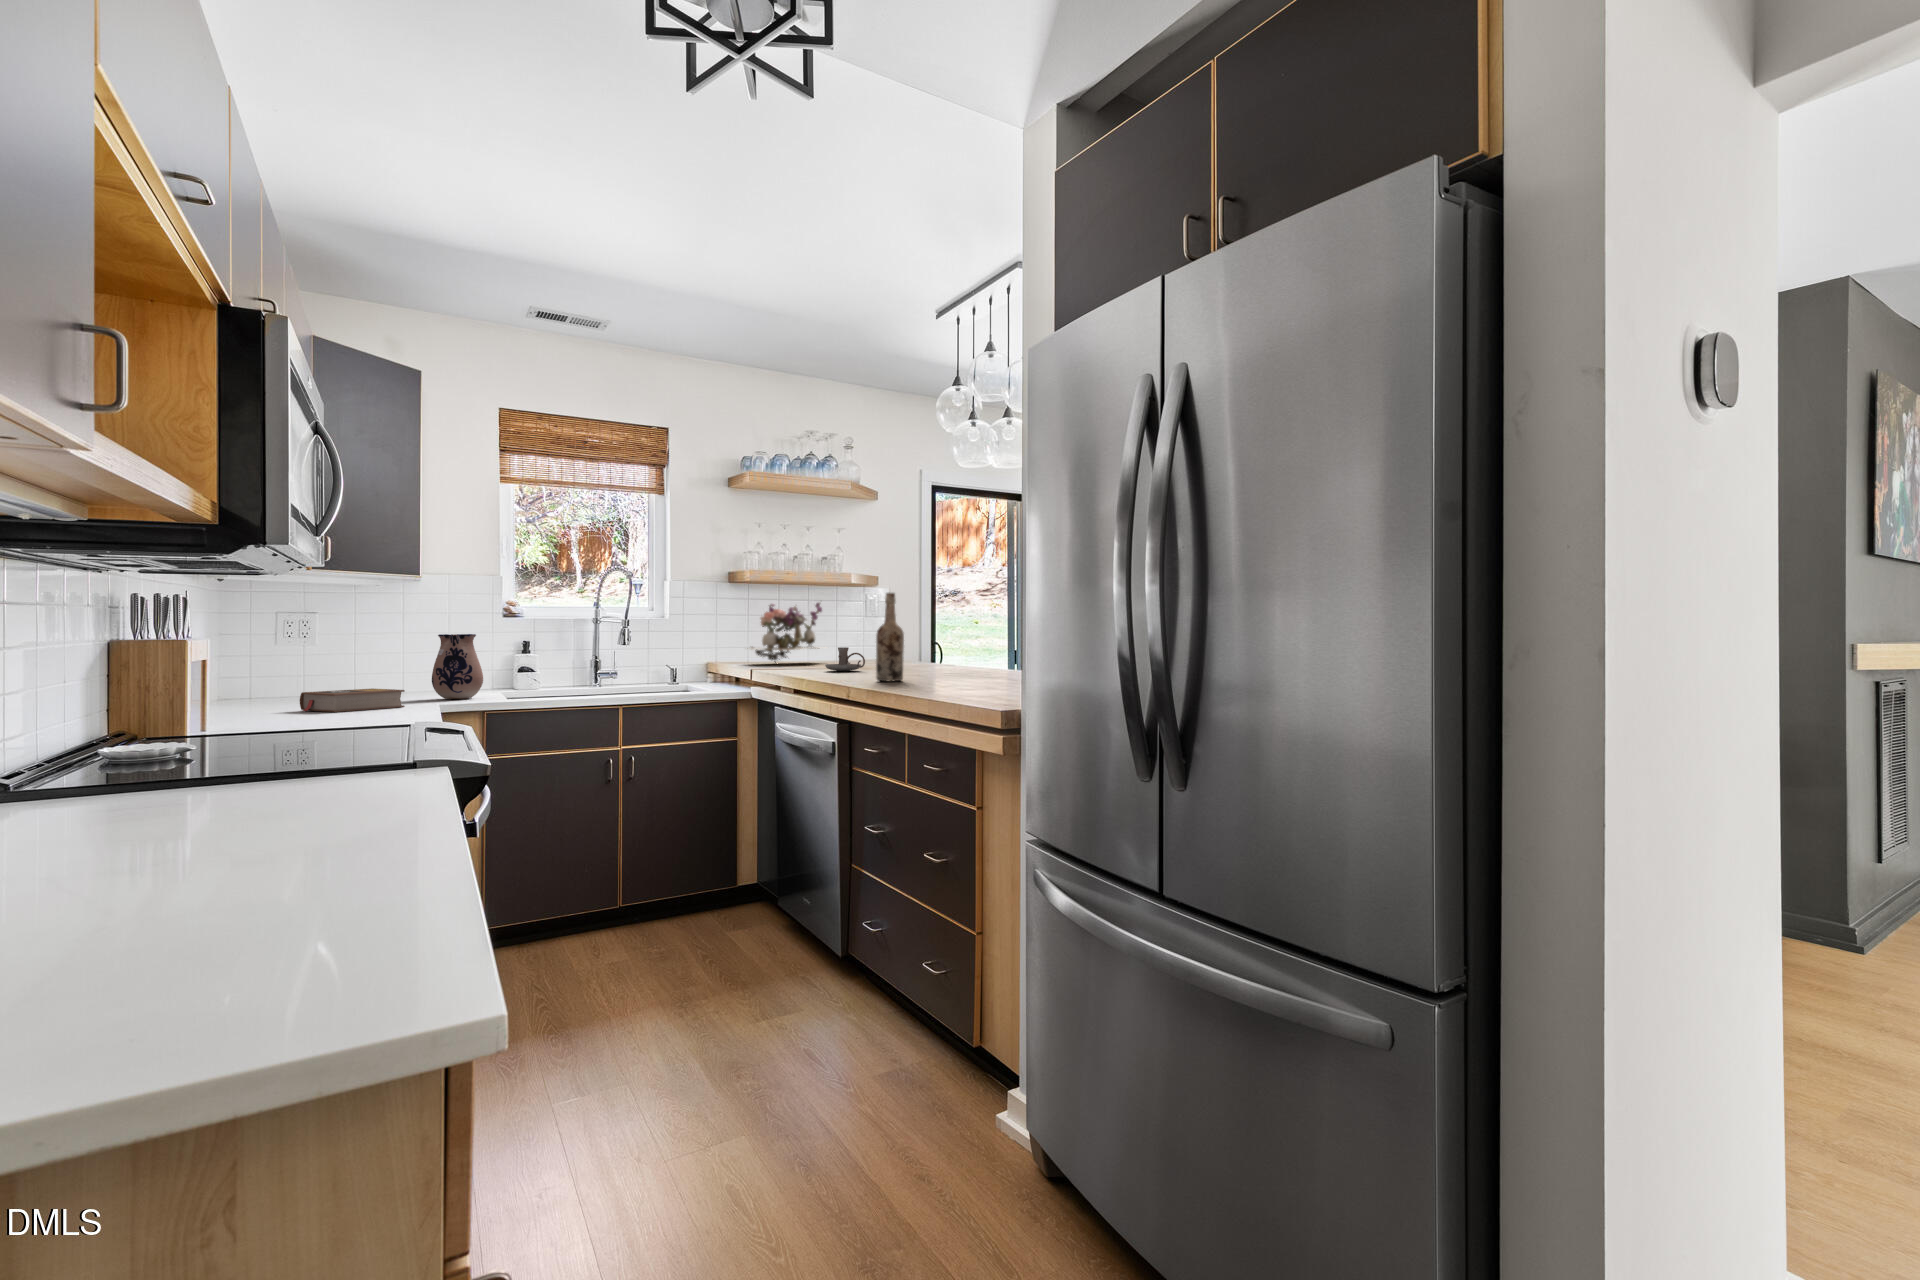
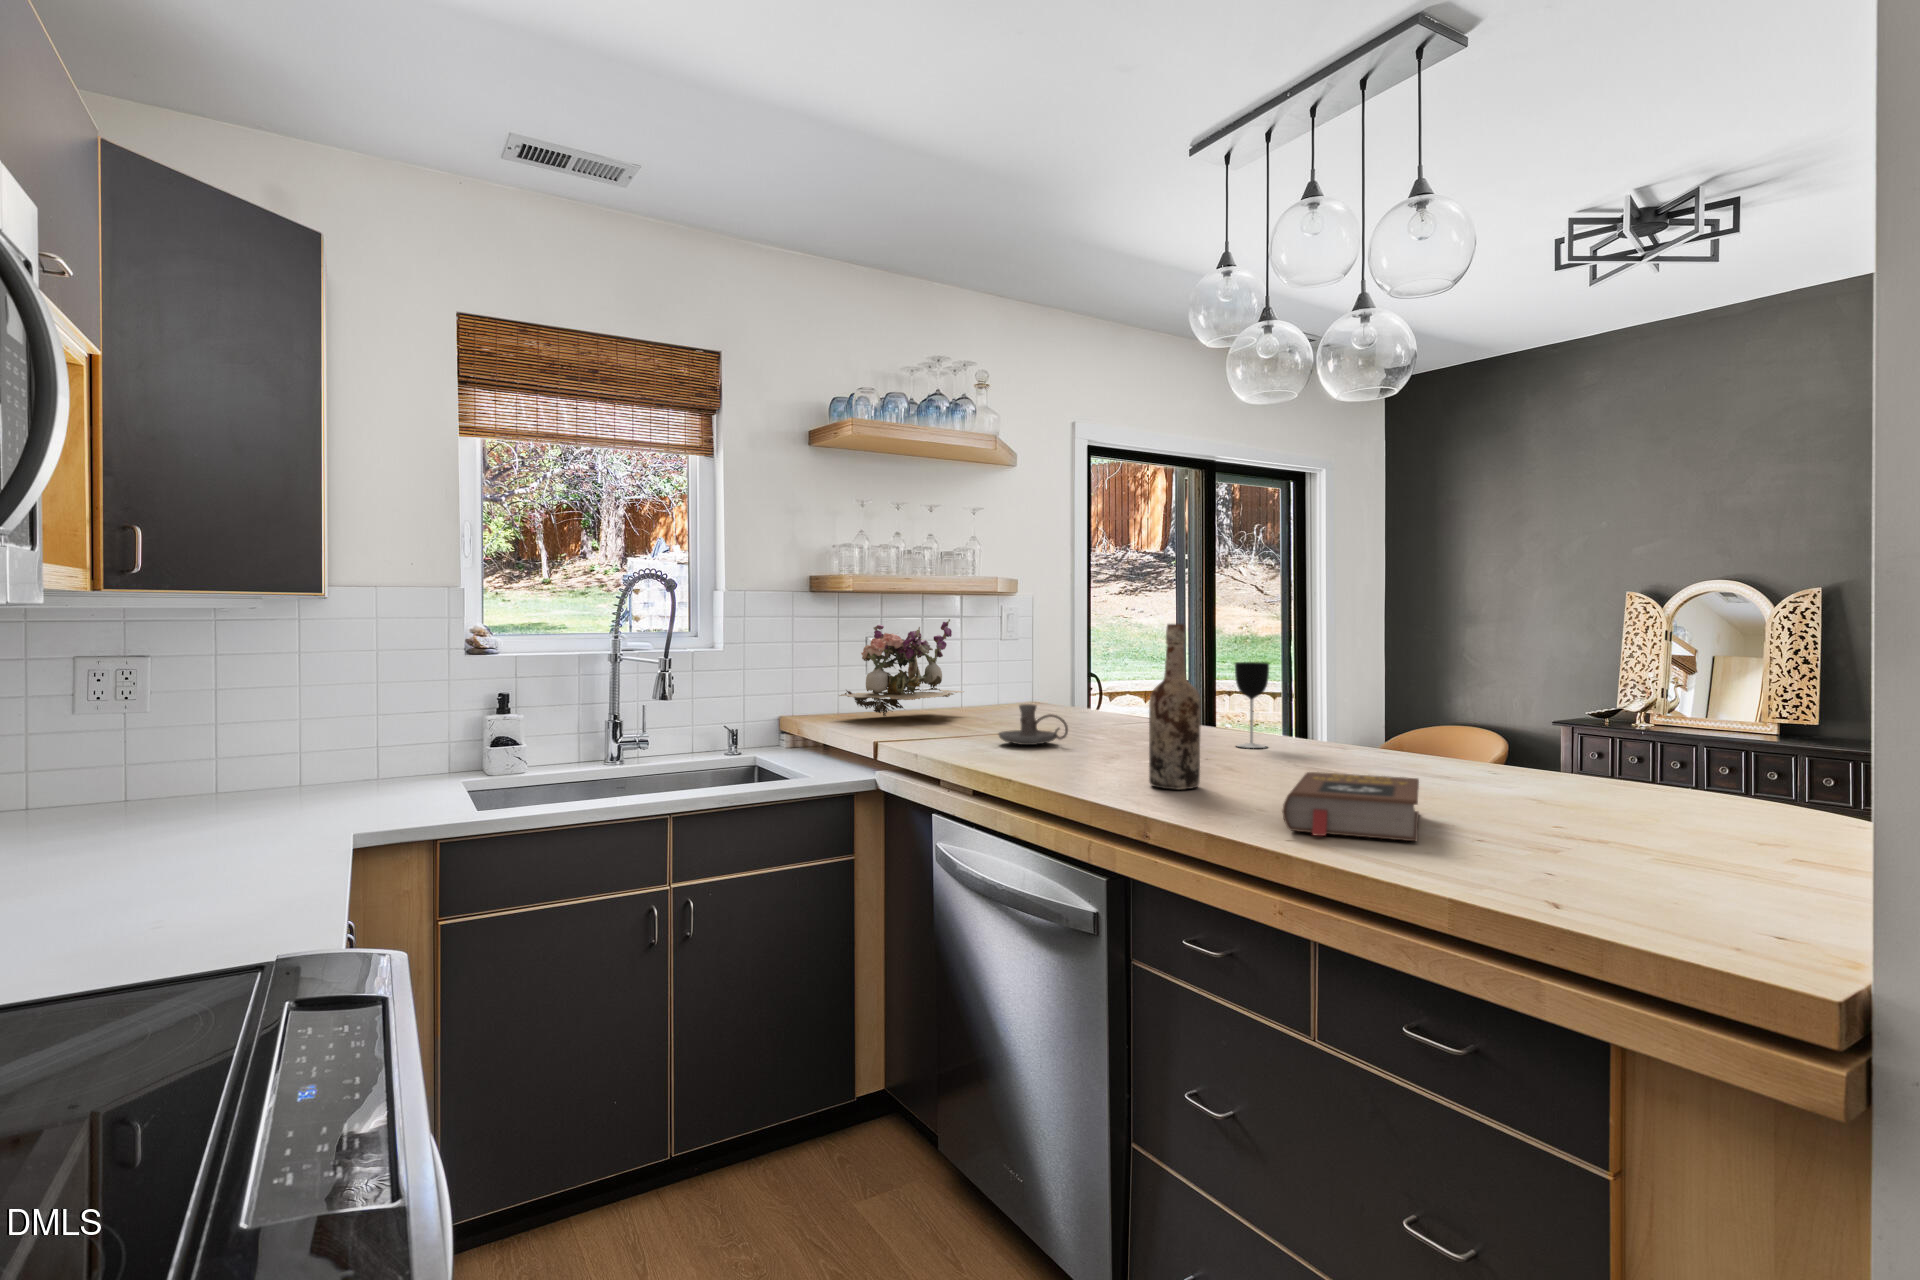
wine glass: none [963,621,983,672] -> present [1235,662,1269,748]
ceramic pitcher: present [432,634,483,699] -> none [343,688,432,801]
book: present [300,689,405,712] -> present [1282,772,1419,841]

